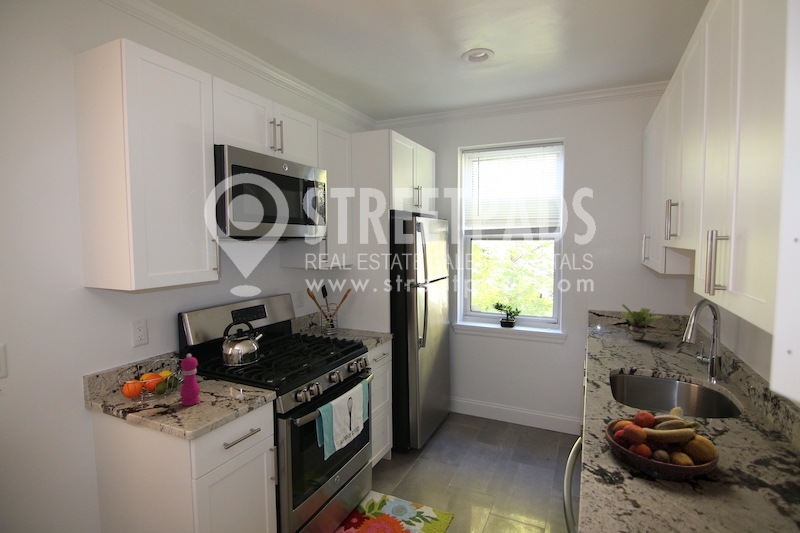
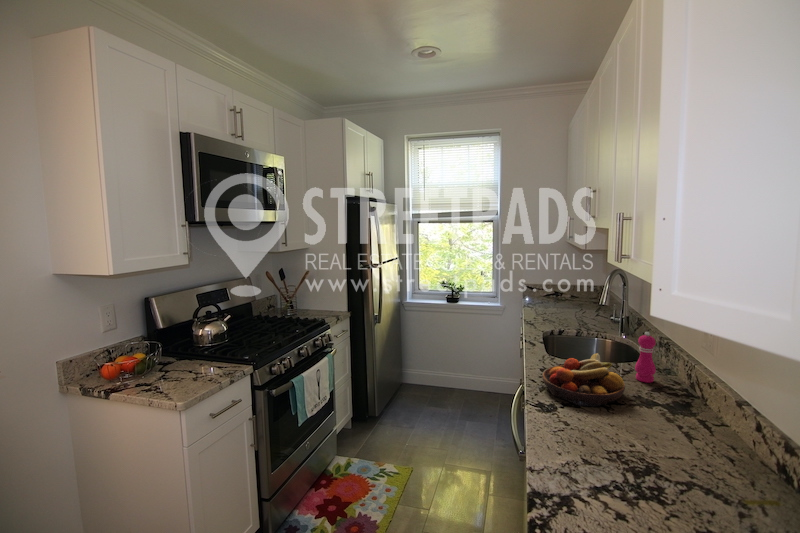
potted plant: present [622,304,662,340] -> none [550,277,584,308]
pepper mill: present [180,354,200,406] -> present [635,332,656,383]

